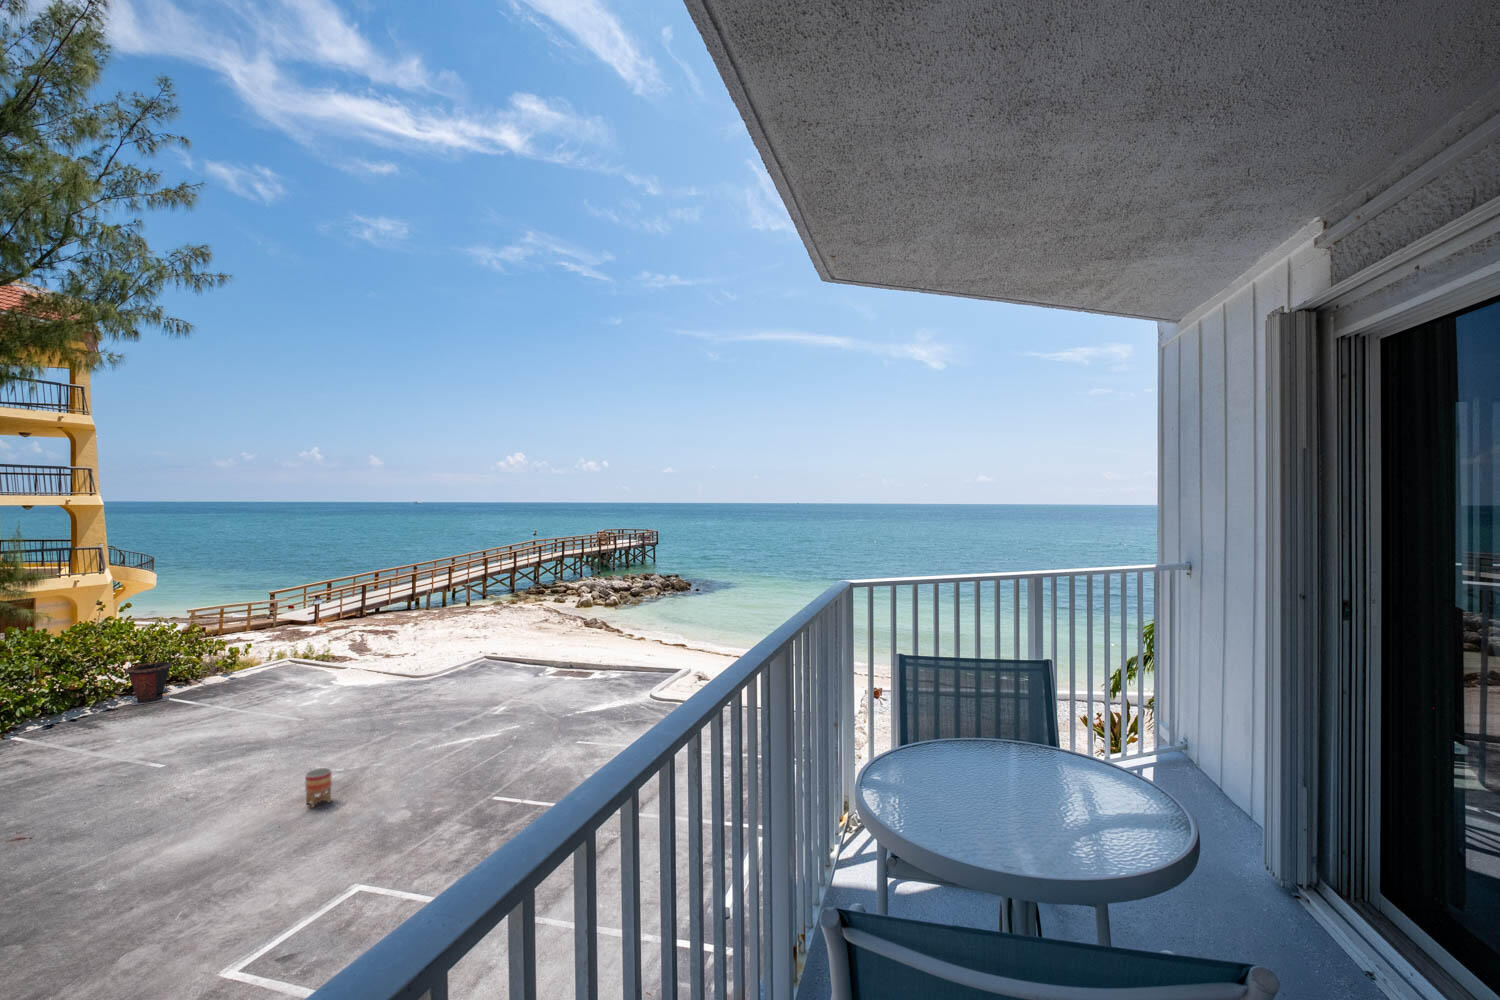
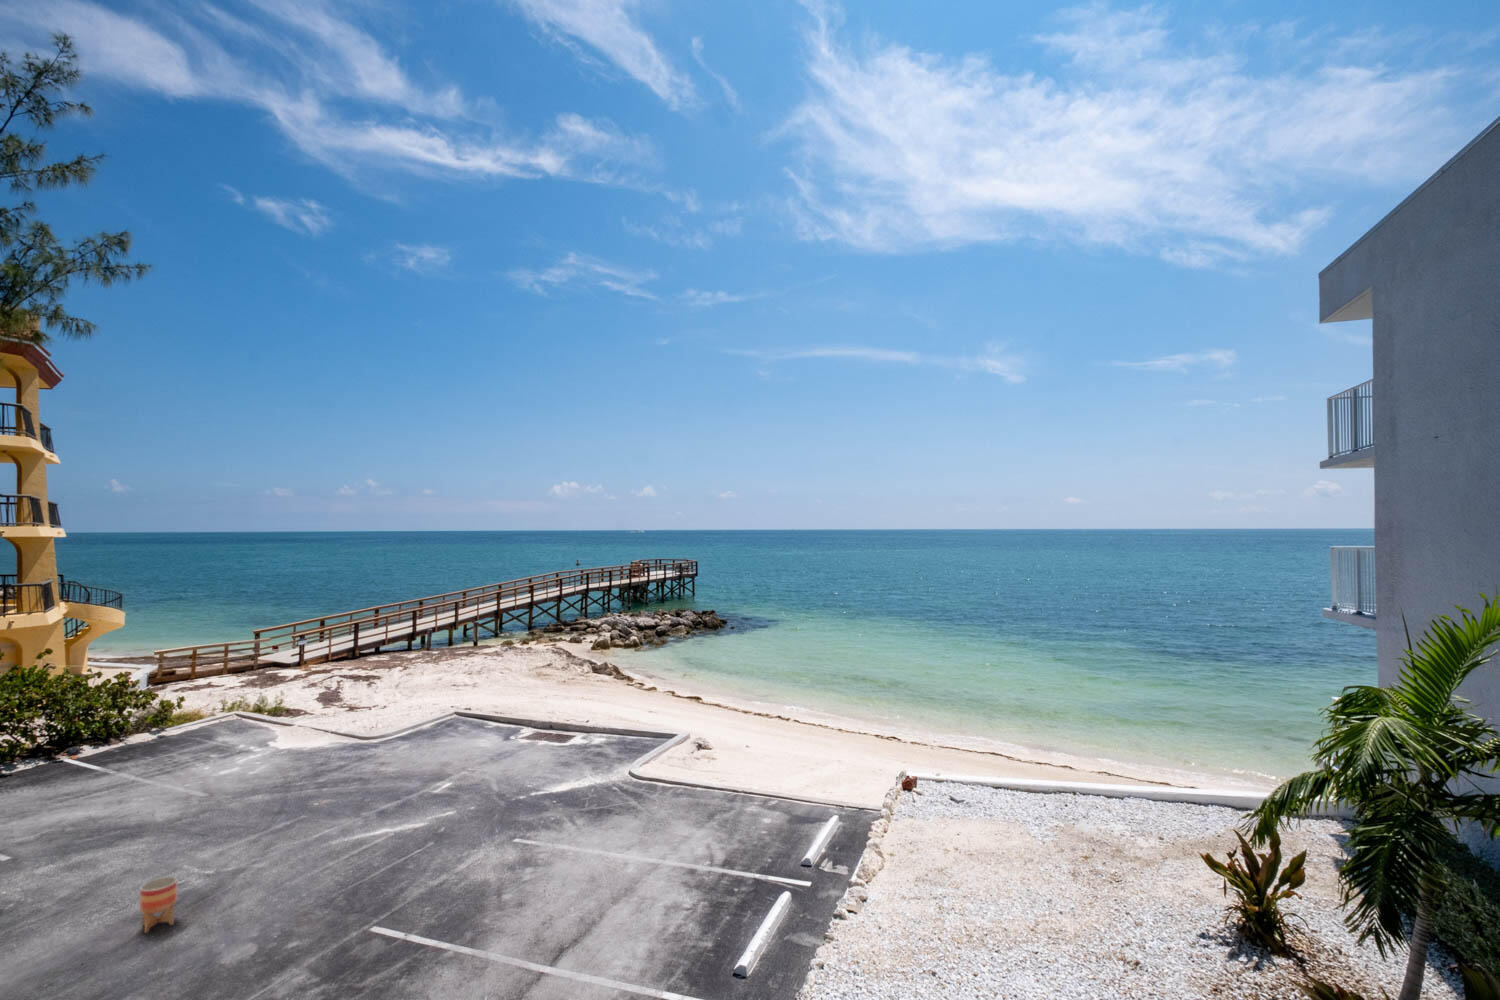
trash can: present [126,662,172,705] -> none [26,717,83,771]

